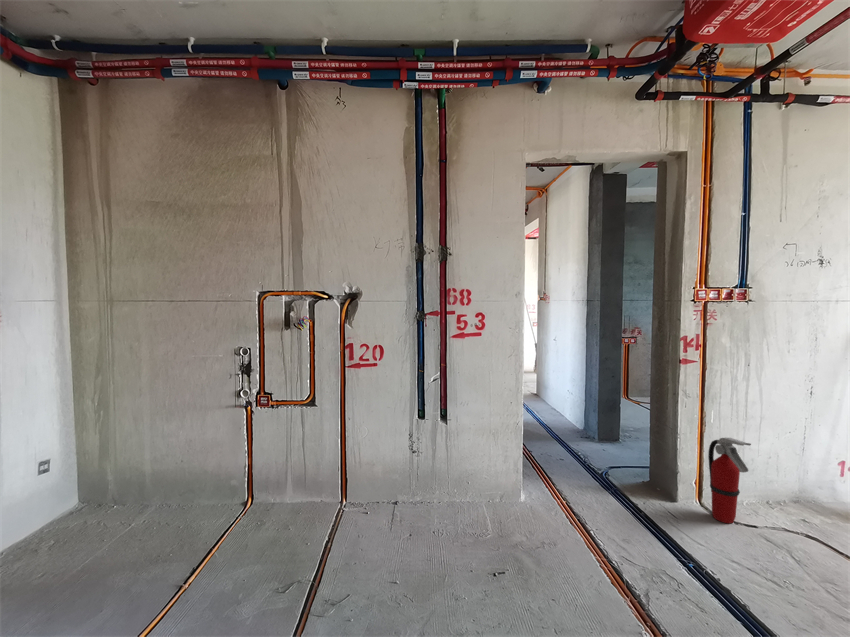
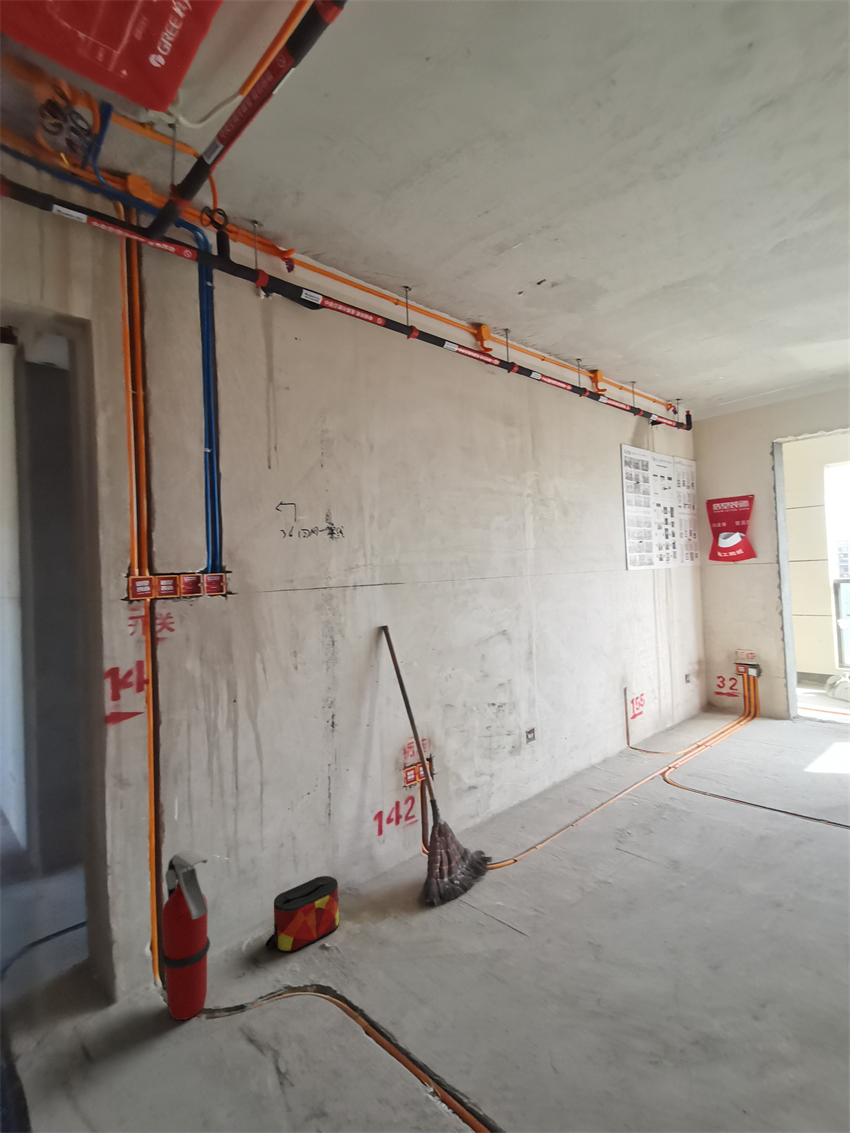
bag: none [761,484,817,519] -> present [266,876,339,952]

